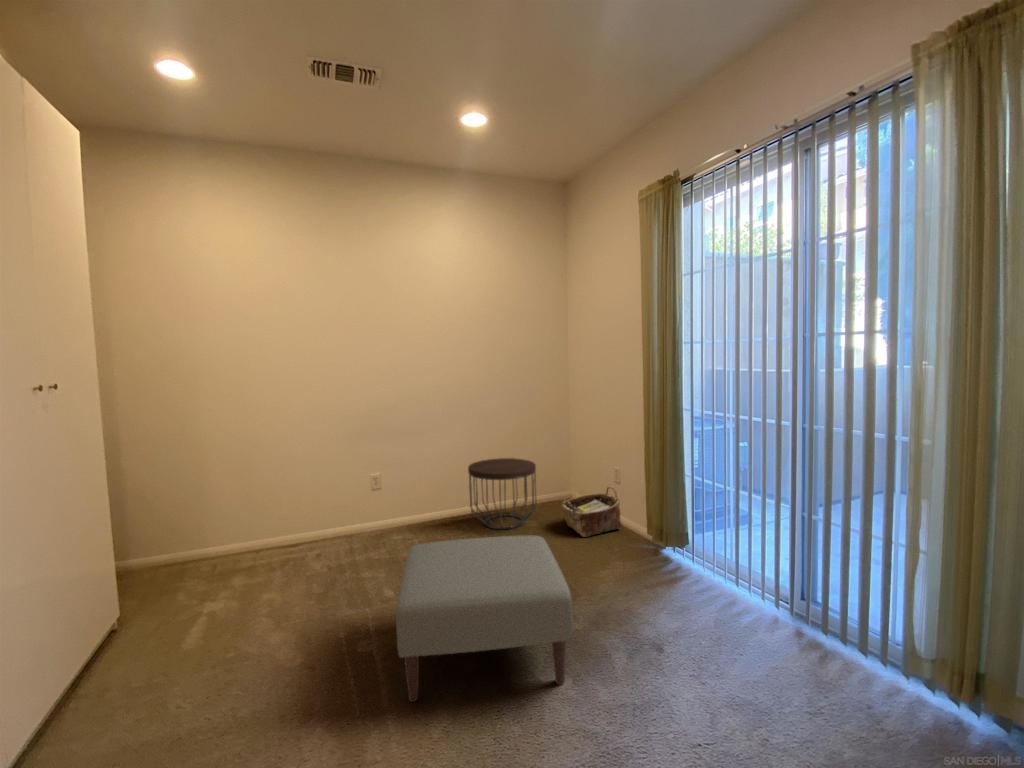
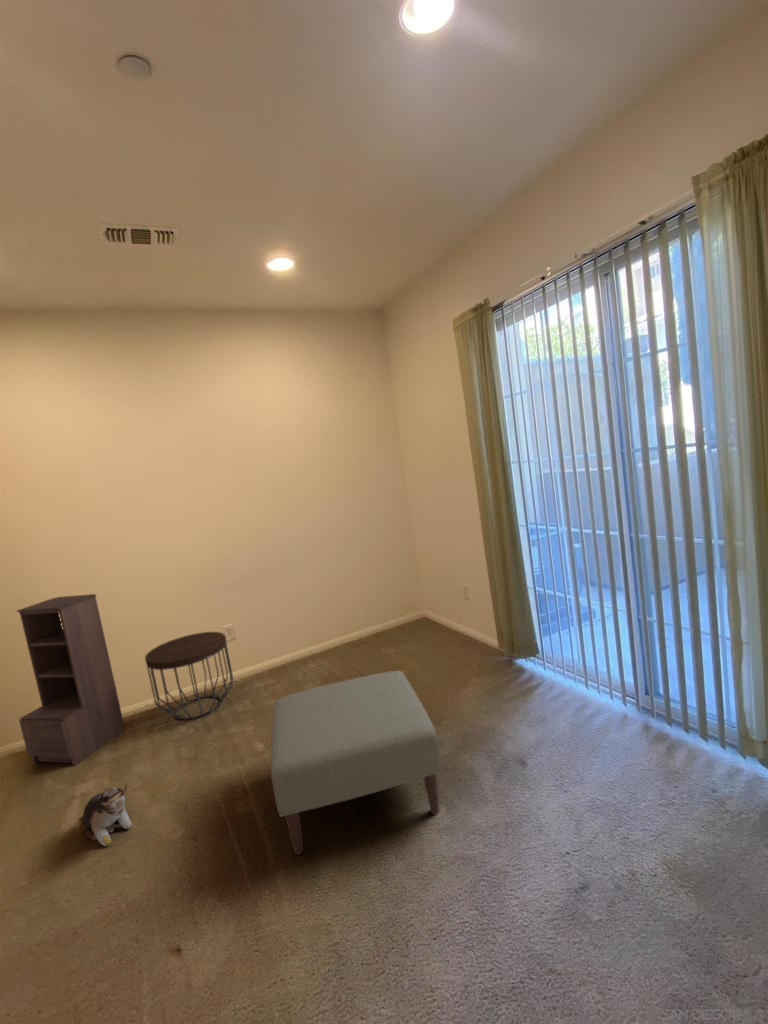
bookshelf: none [159,421,258,588] -> present [17,594,124,765]
side table: present [468,458,537,529] -> present [145,632,233,720]
woven basket: present [562,486,621,537] -> none [415,603,474,656]
plush toy: none [205,604,252,665] -> present [83,784,131,846]

